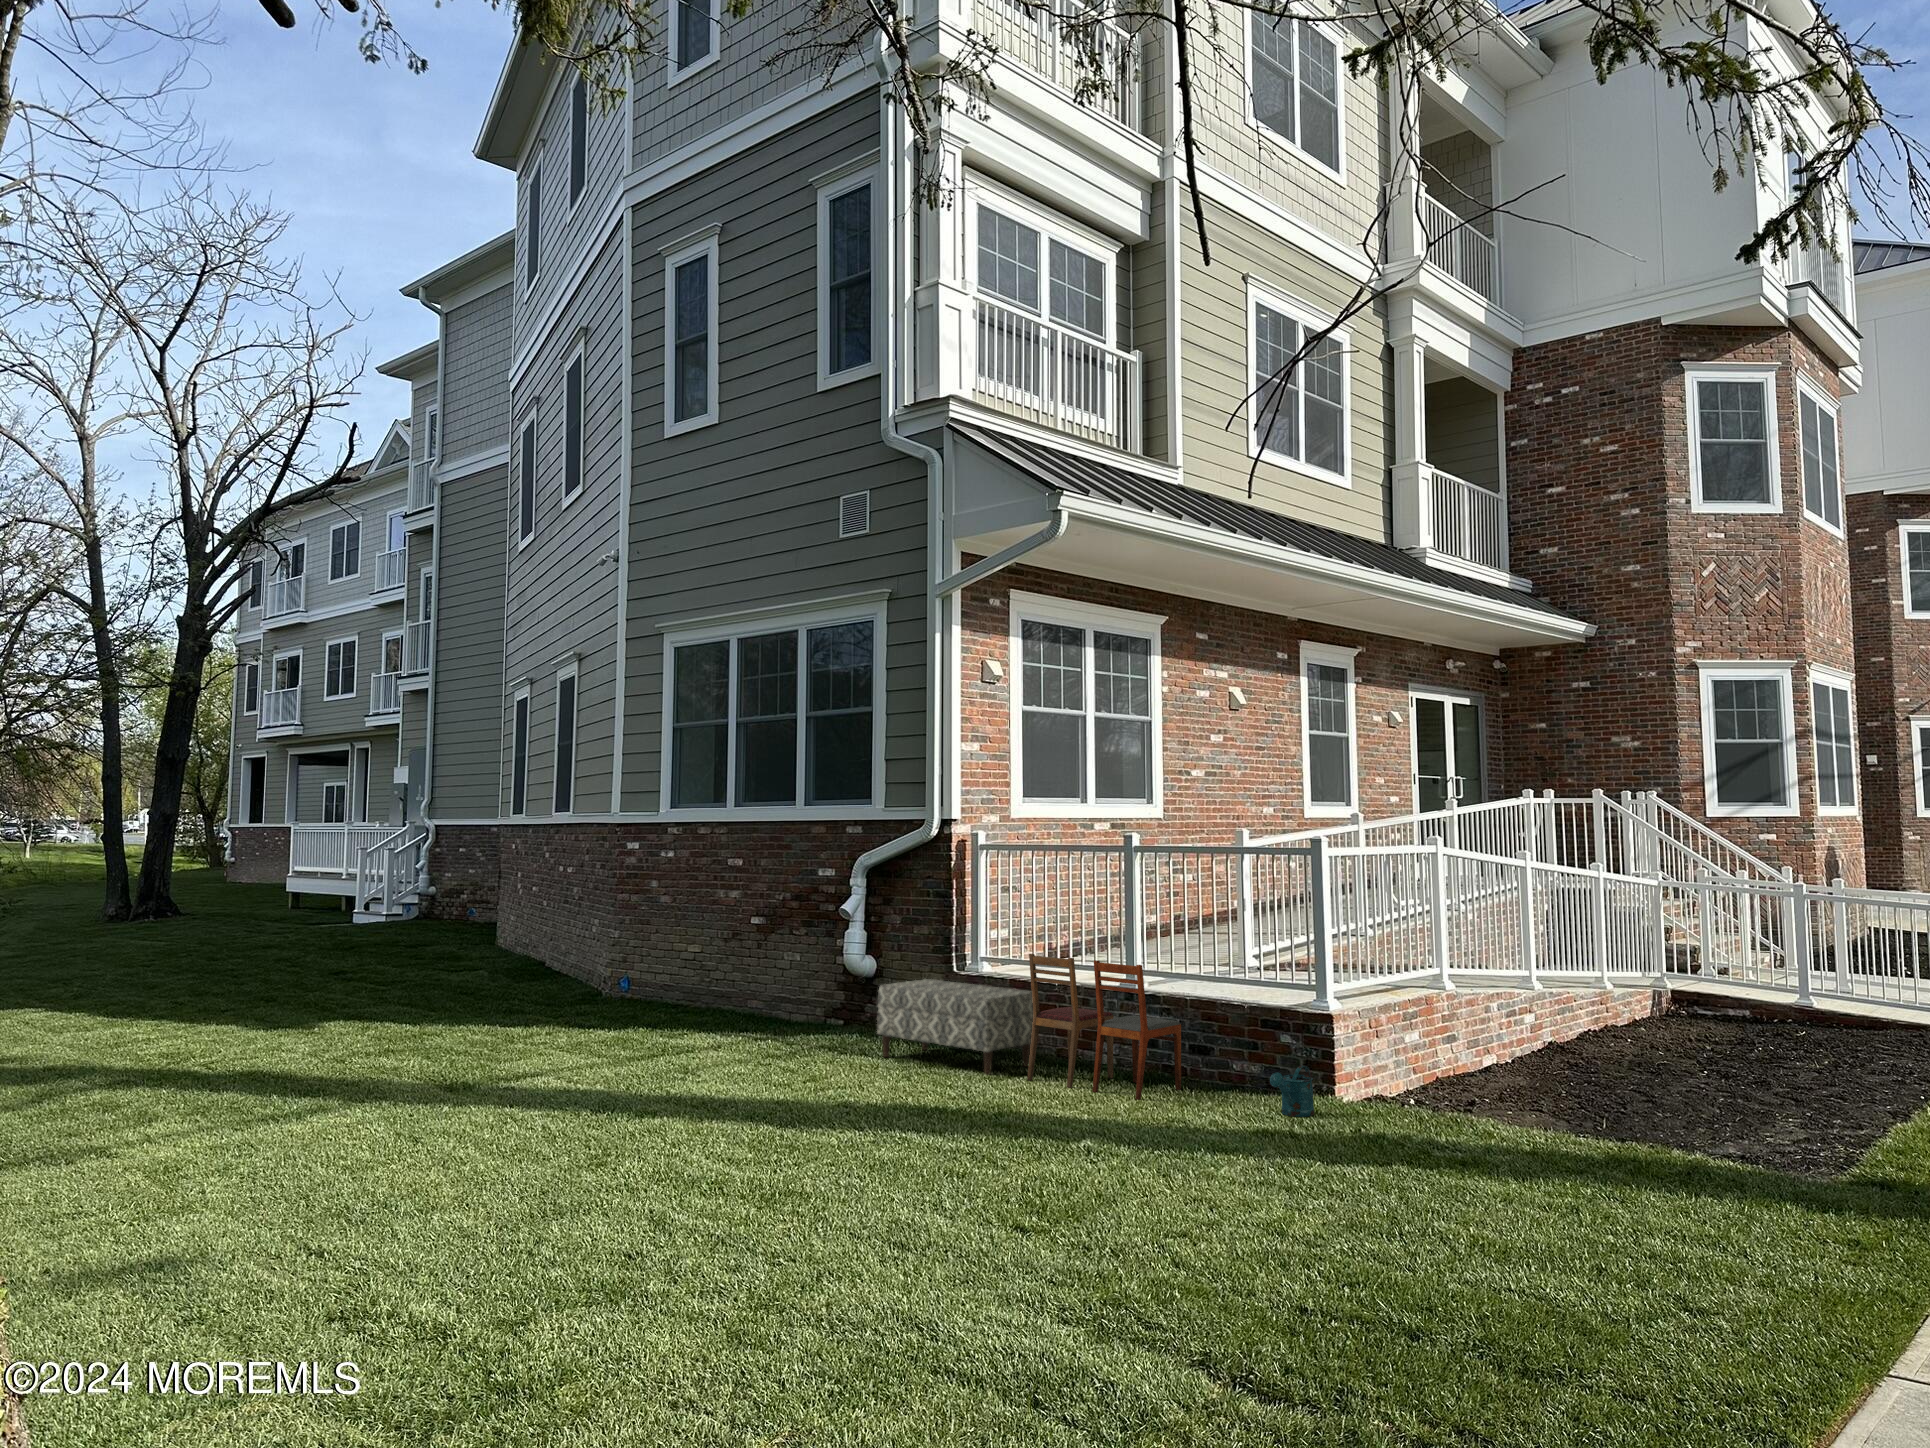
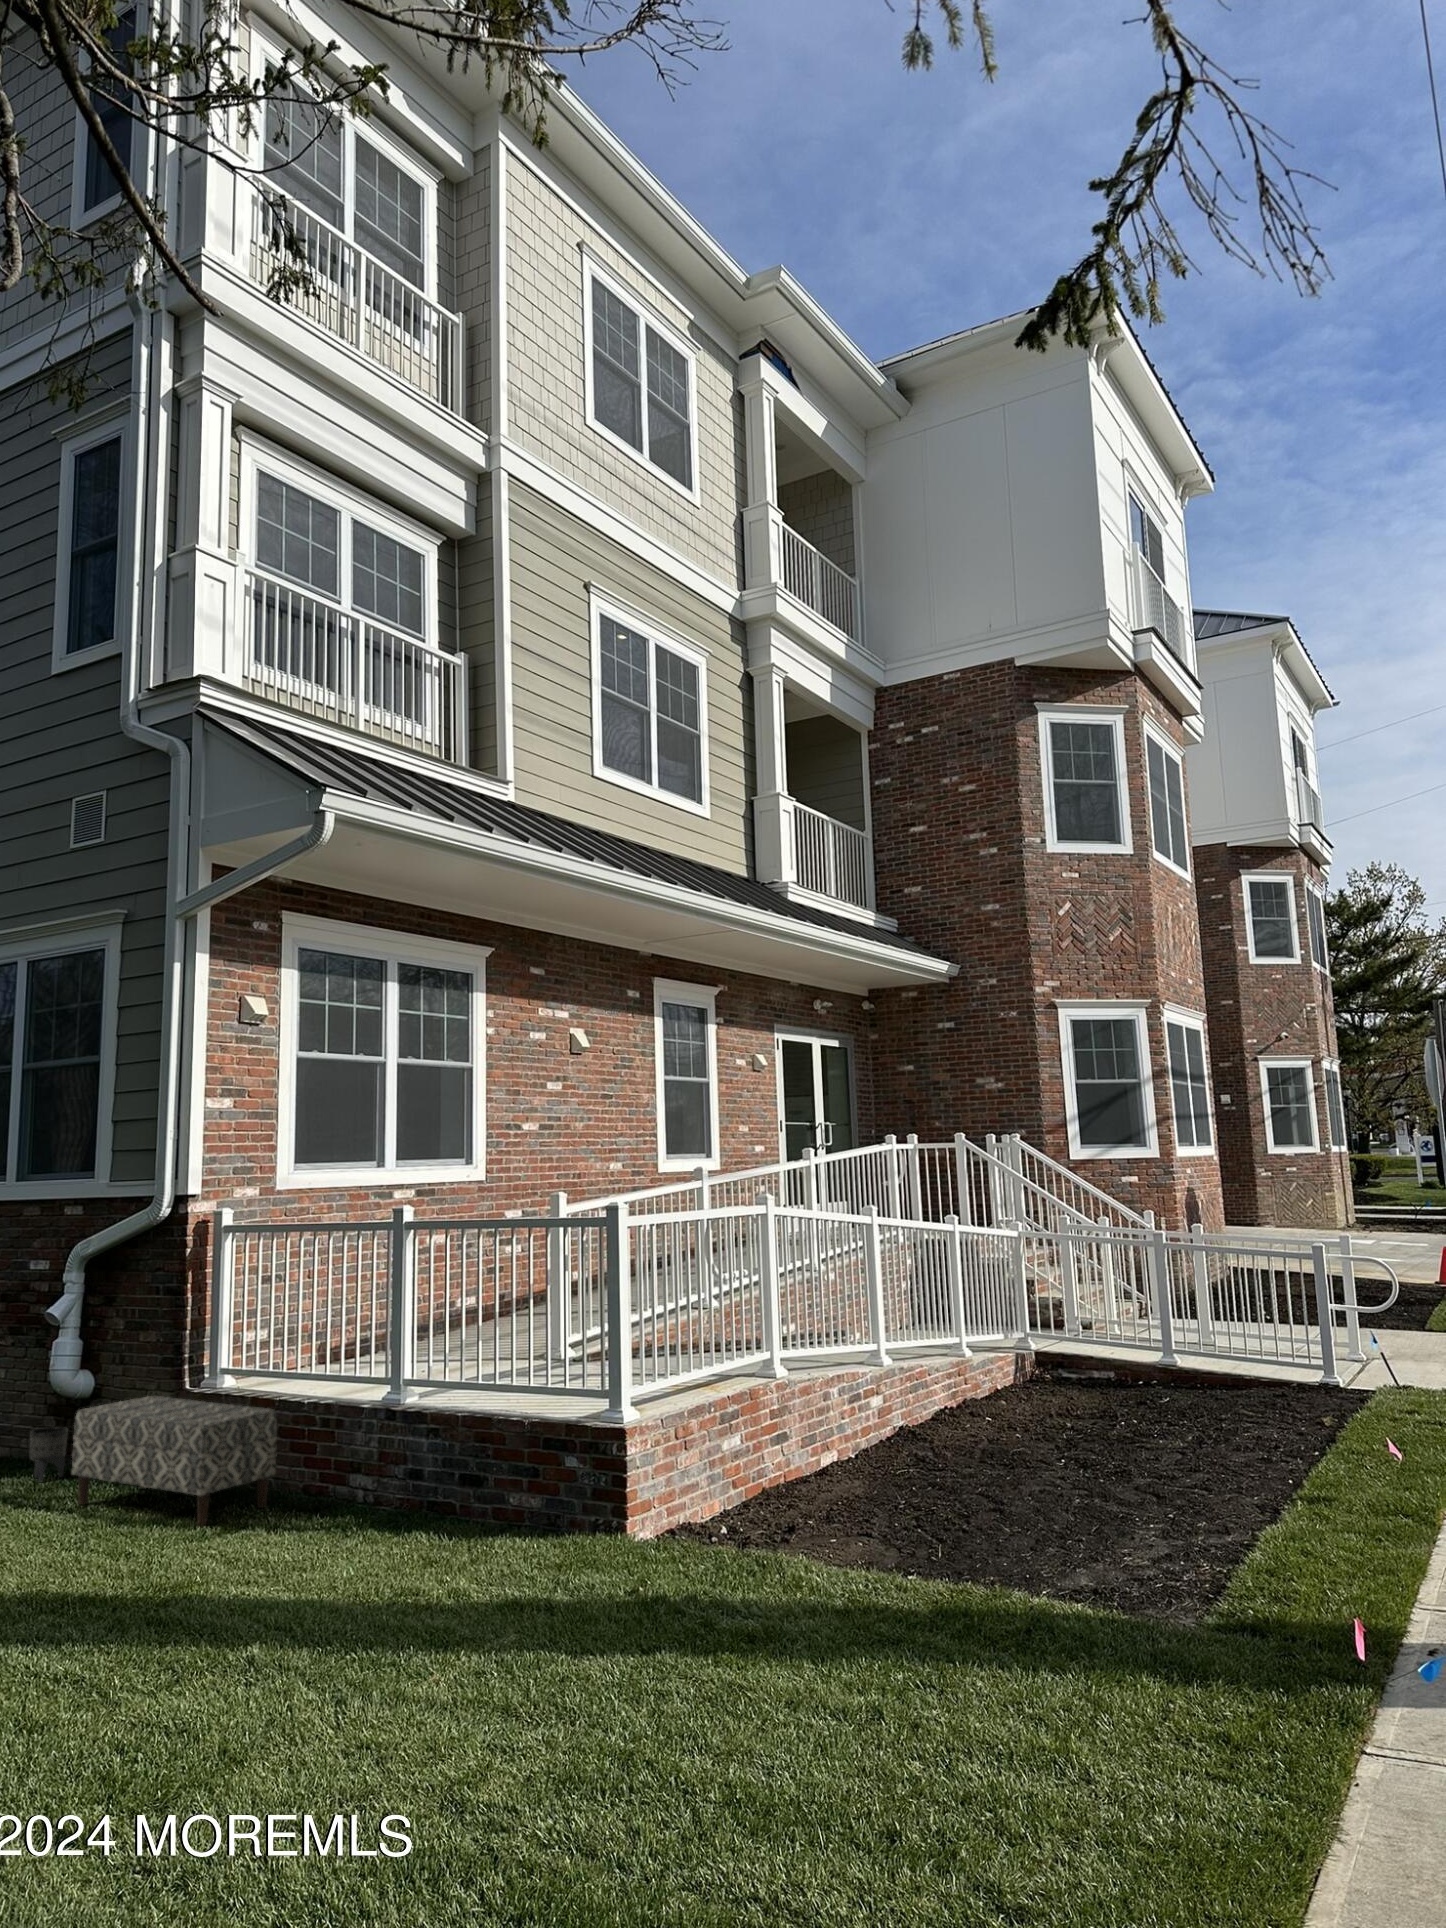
chair: present [1027,954,1181,1100] -> none [249,1364,445,1556]
planter: none [832,1001,859,1042] -> present [30,1427,68,1483]
watering can: present [1270,1065,1314,1117] -> none [537,1498,597,1569]

